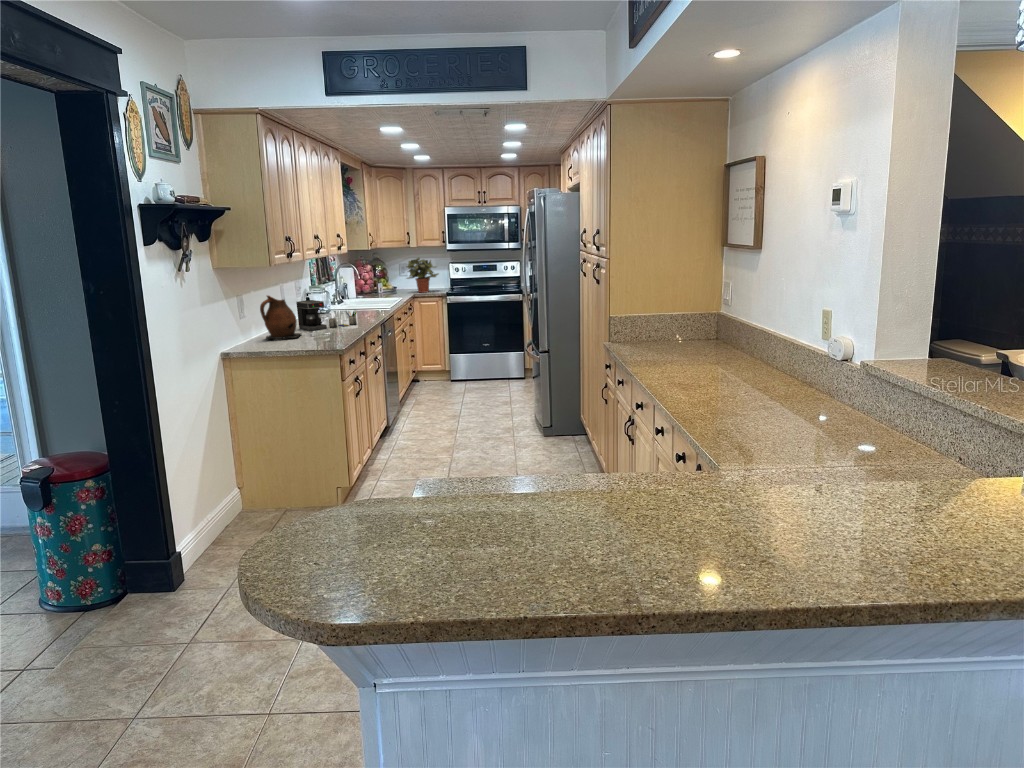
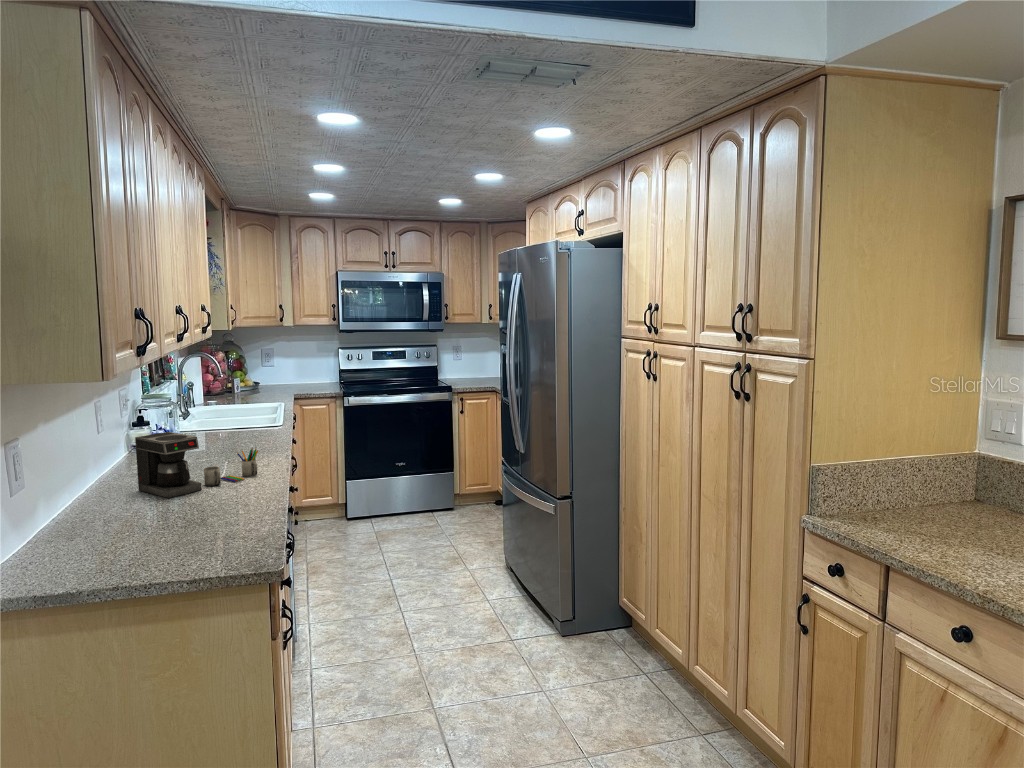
potted plant: present [407,257,438,293] -> none [278,341,328,392]
ceramic pitcher: present [260,296,301,339] -> none [60,437,155,539]

